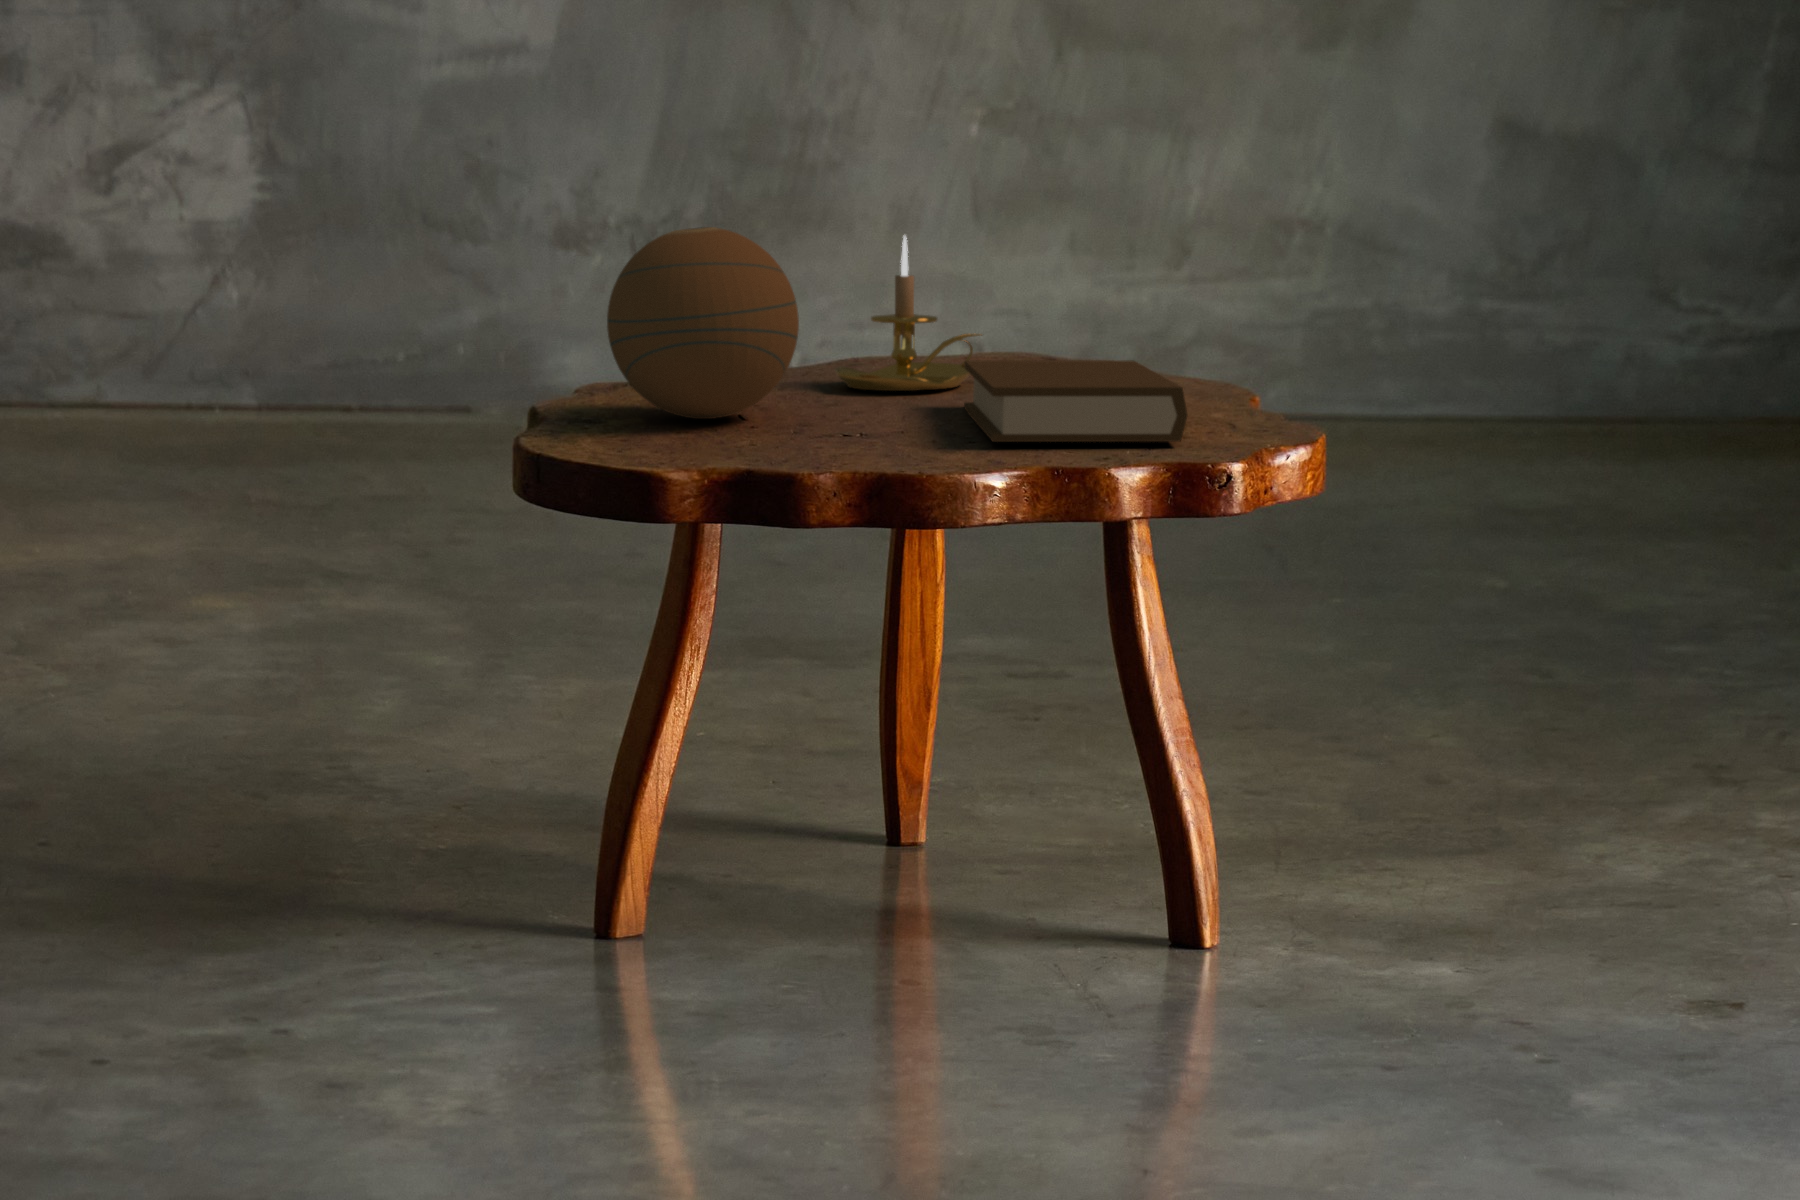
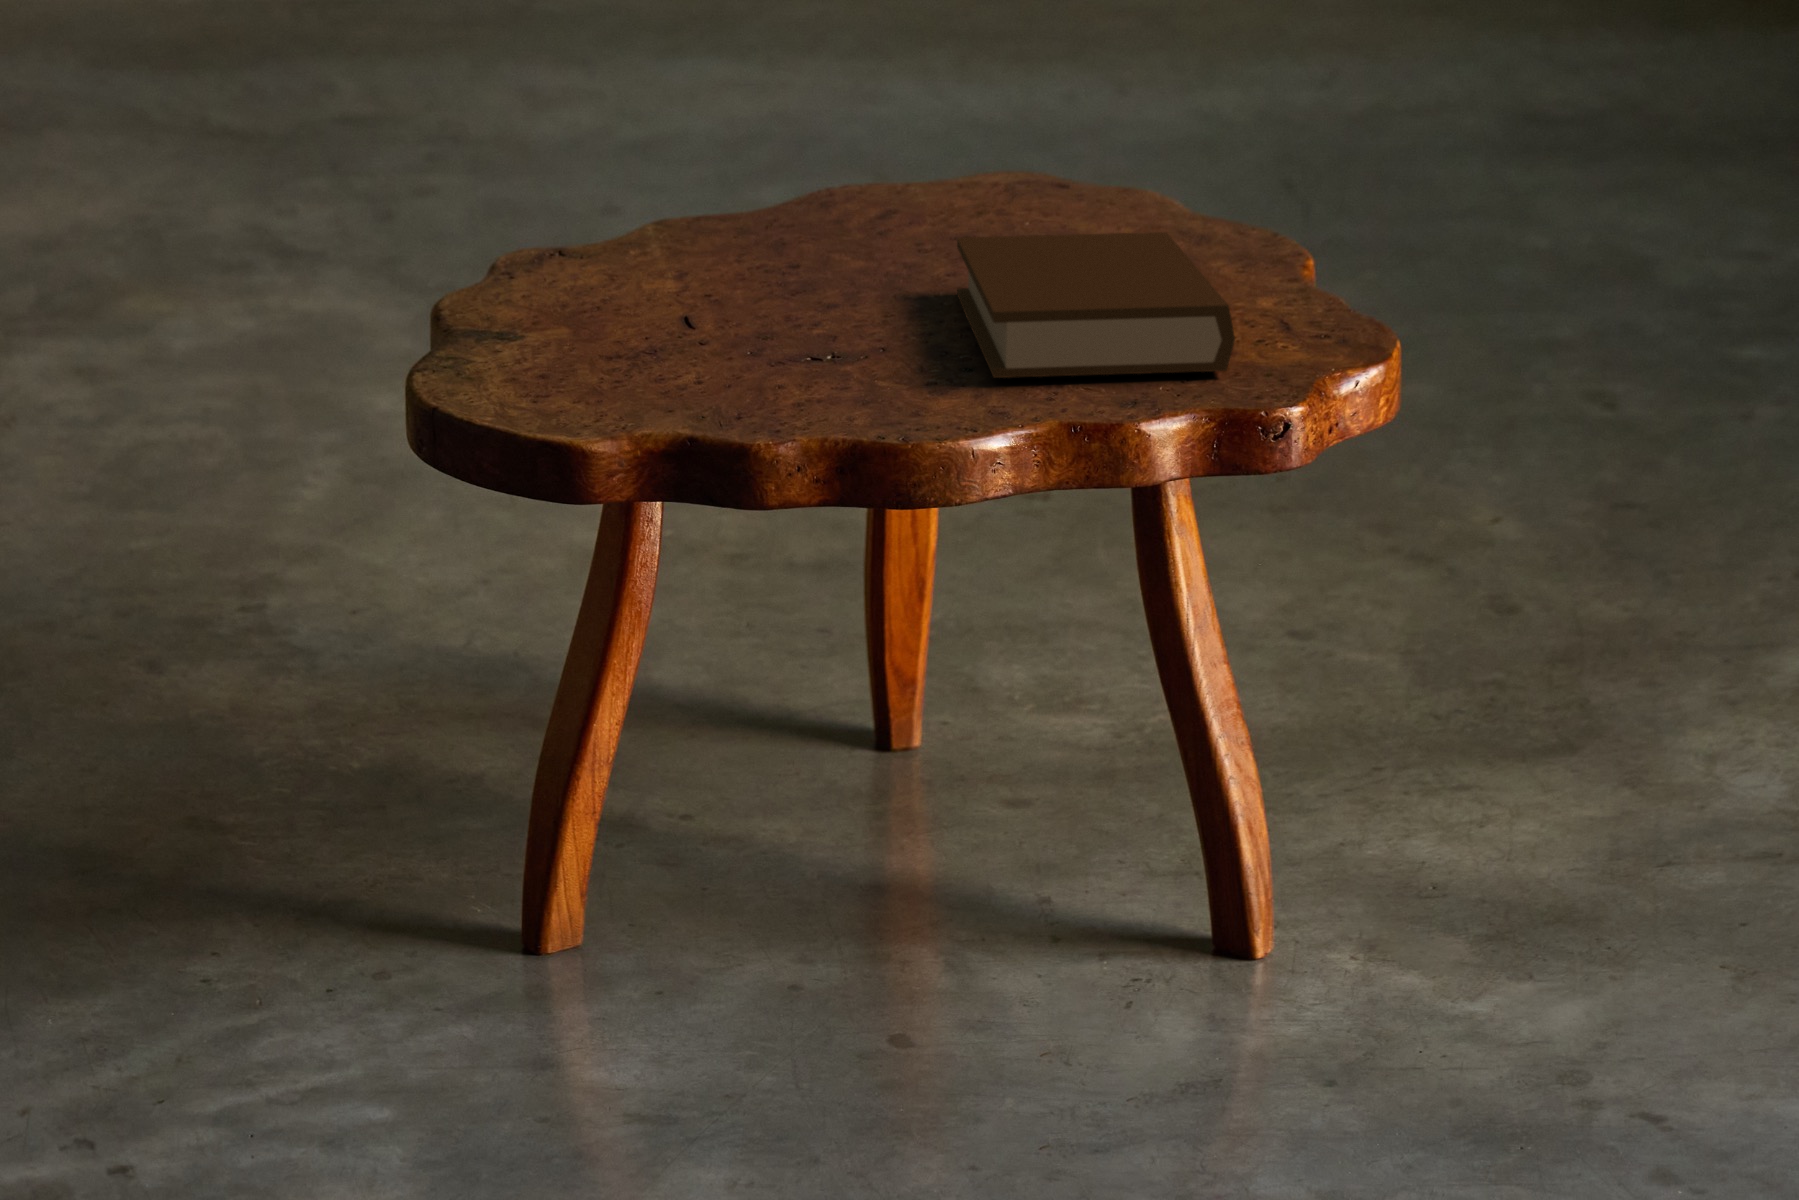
decorative orb: present [607,227,799,419] -> none [511,91,750,331]
candle holder: present [835,236,982,391] -> none [796,65,979,264]

